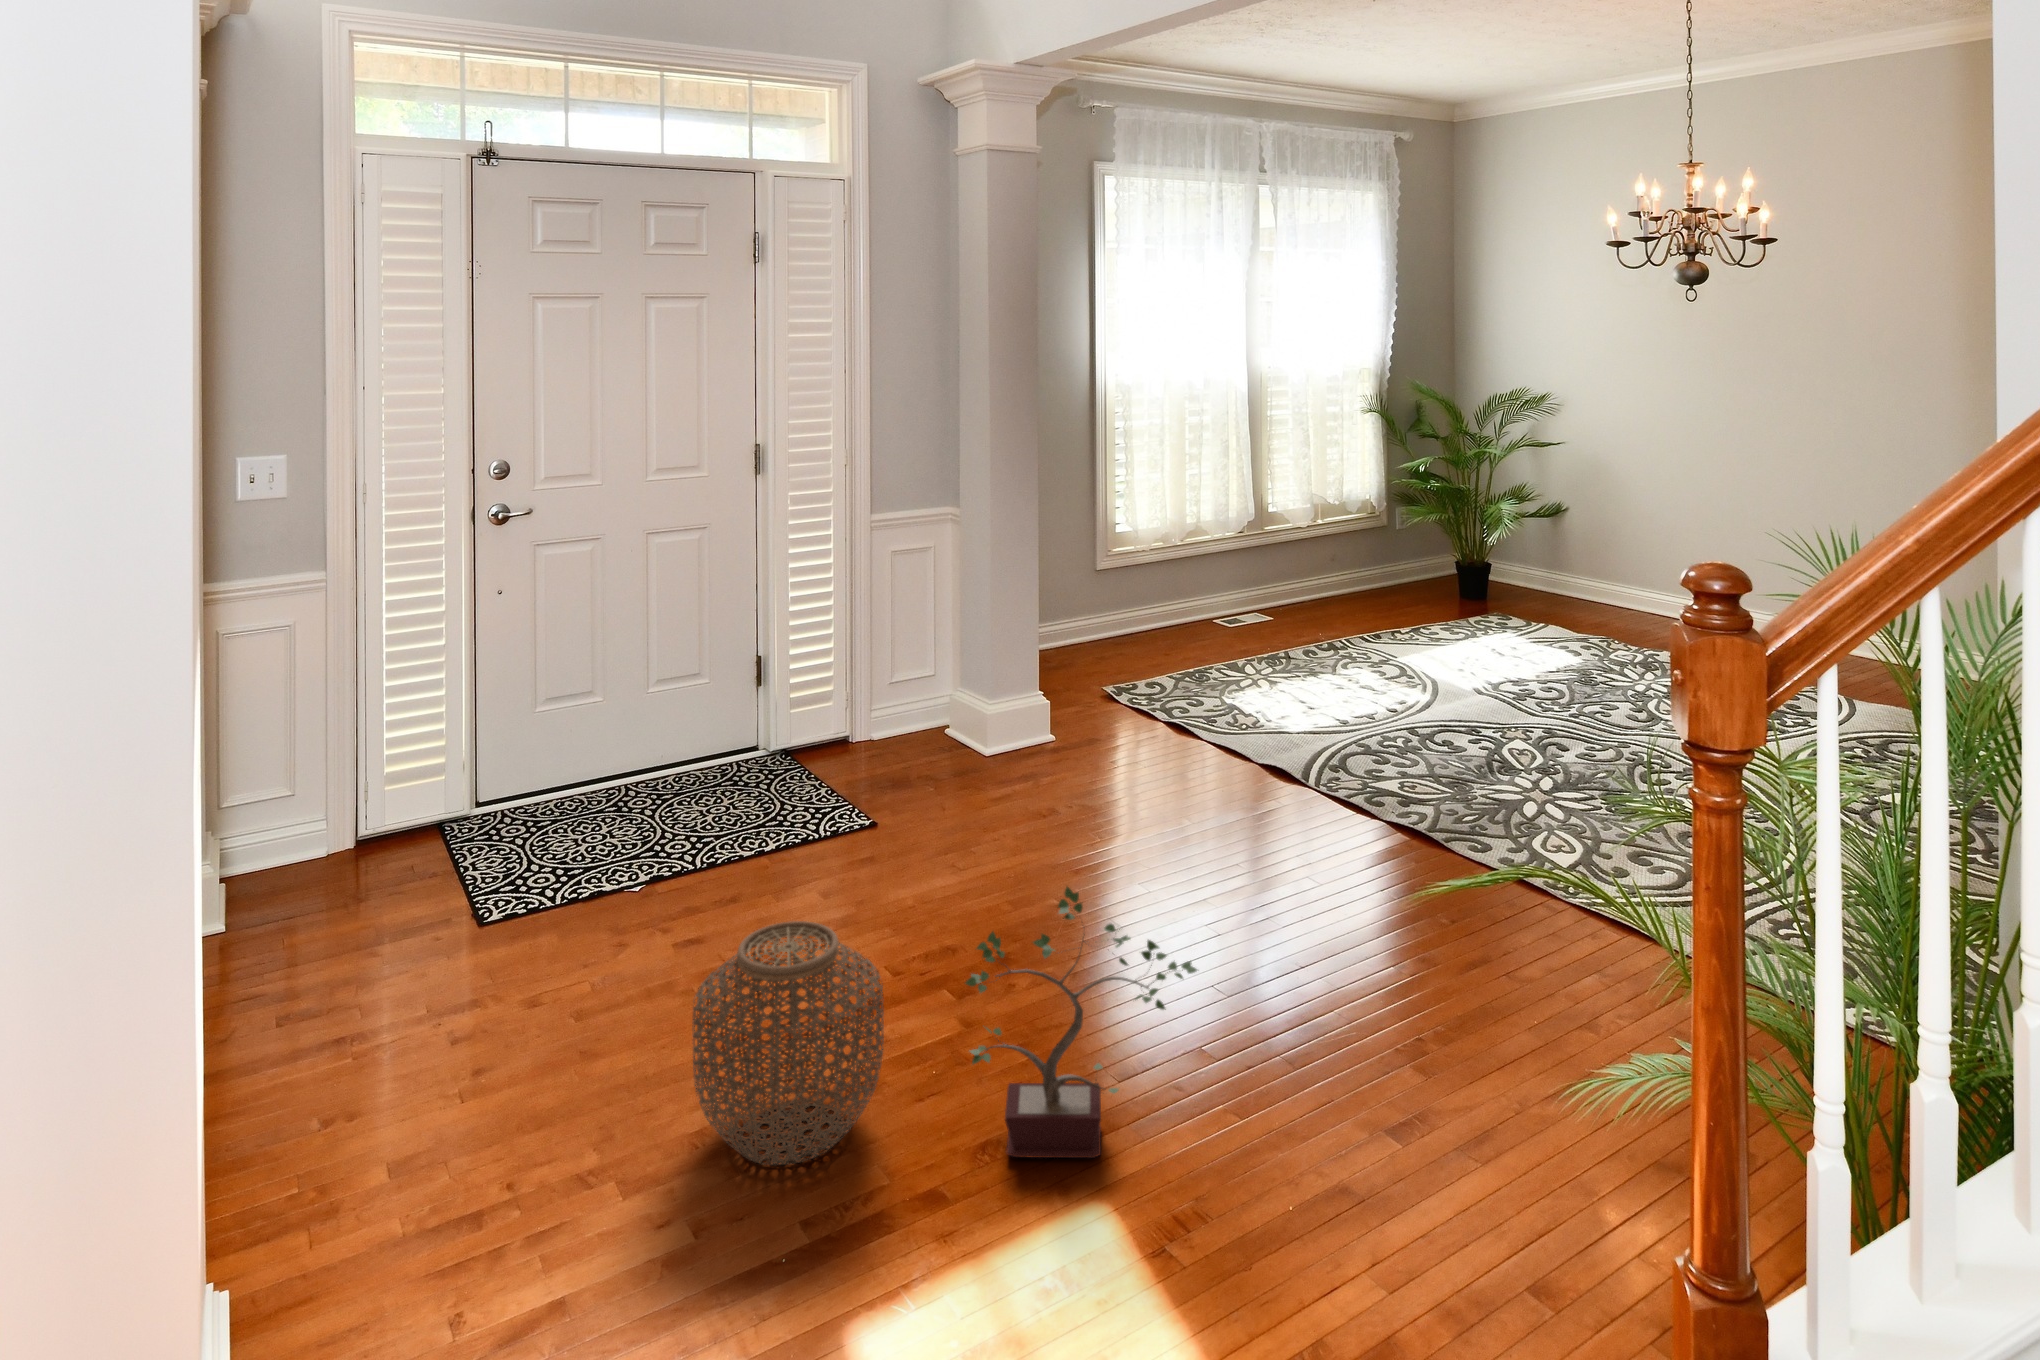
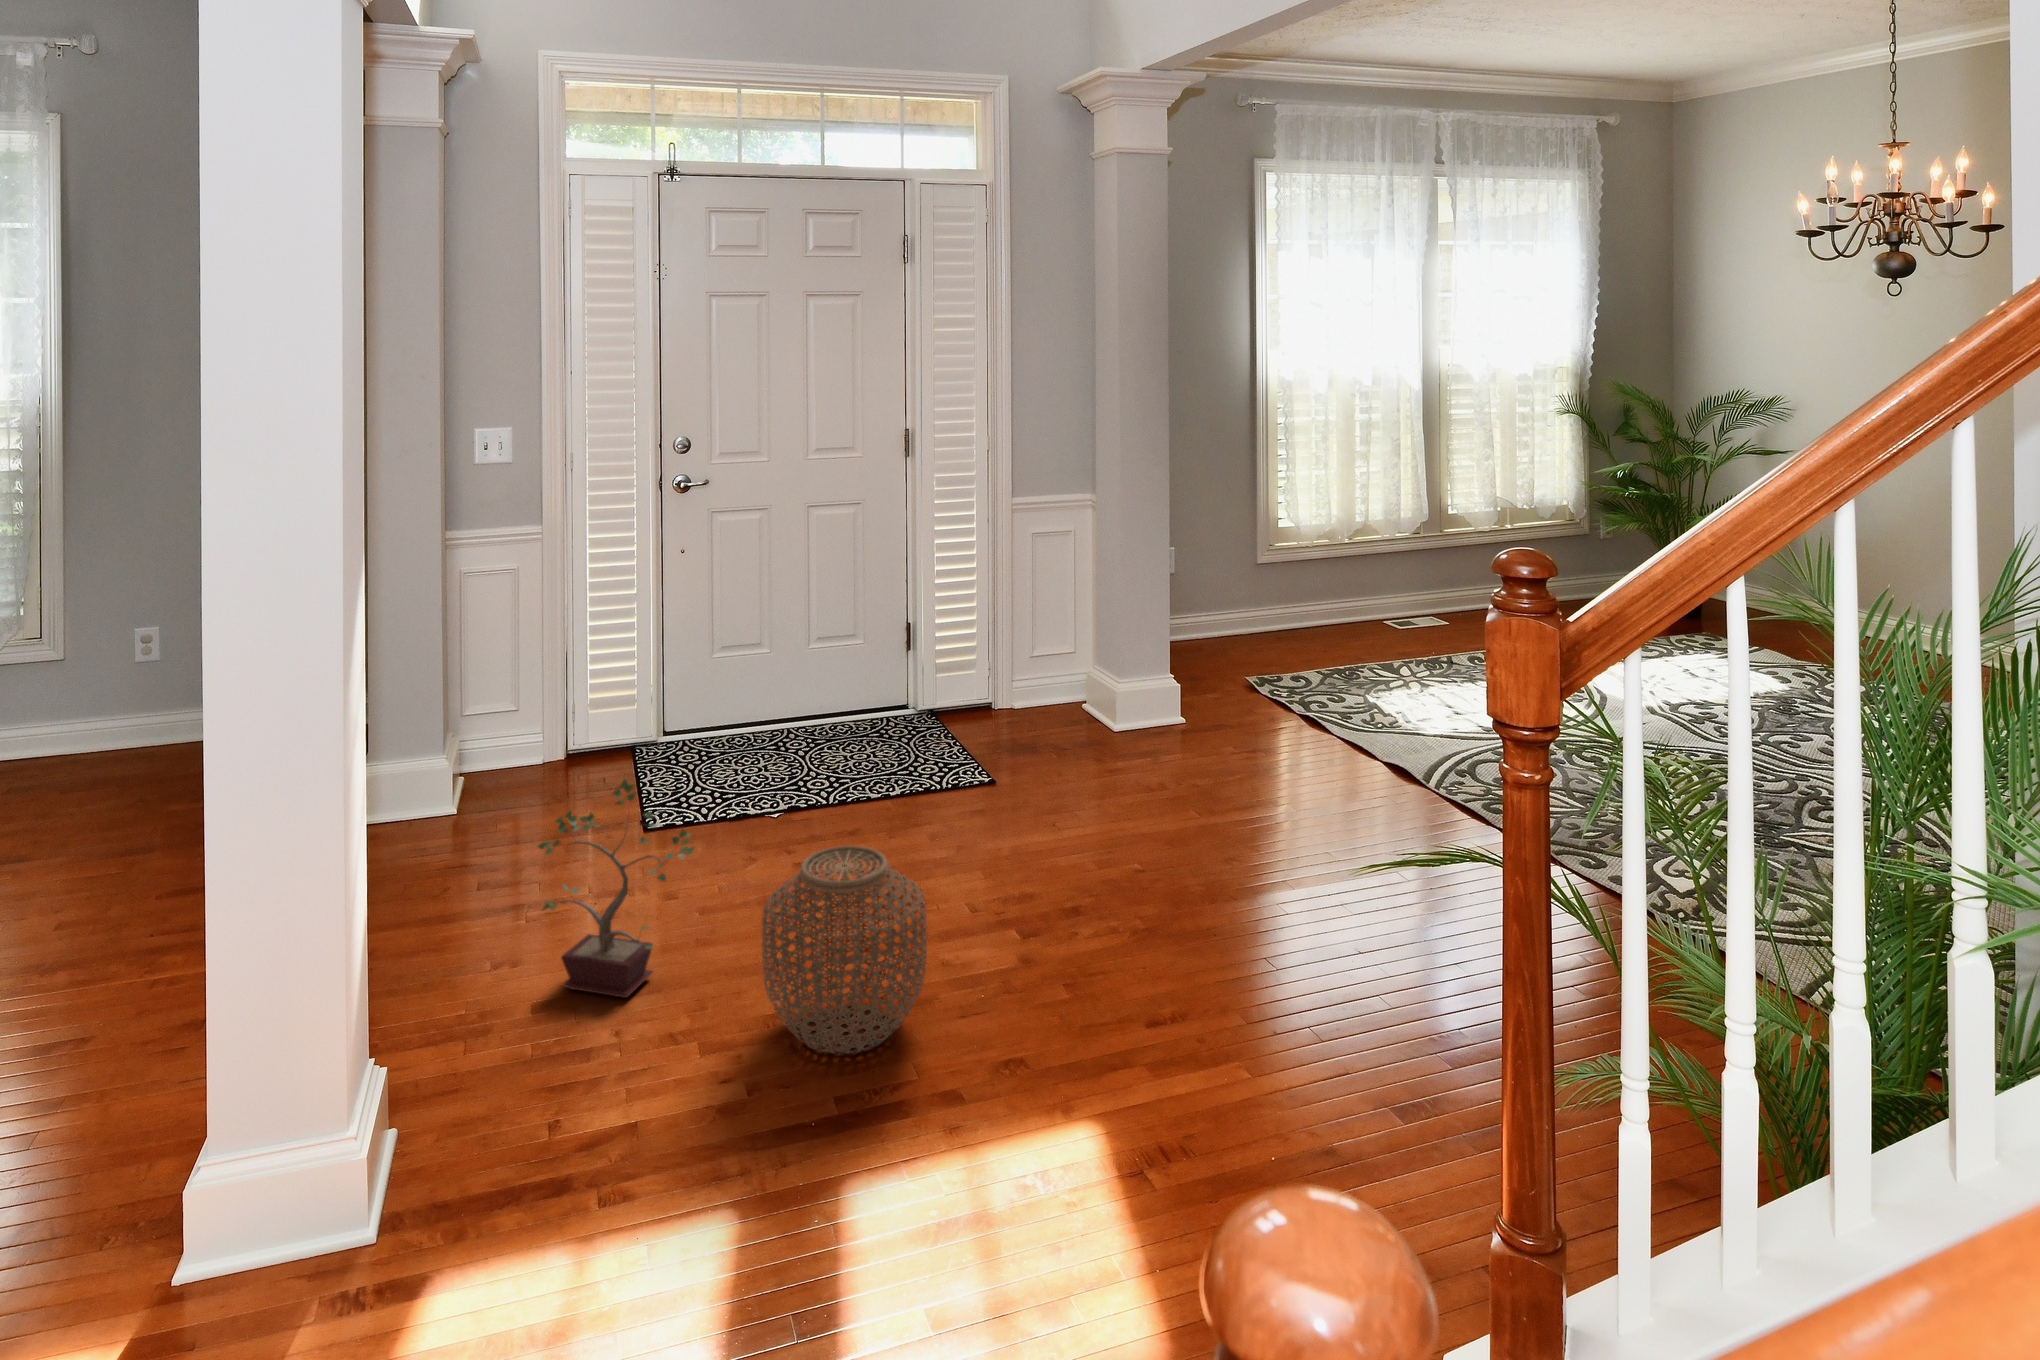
potted plant: present [965,887,1197,1158] -> present [538,780,695,998]

